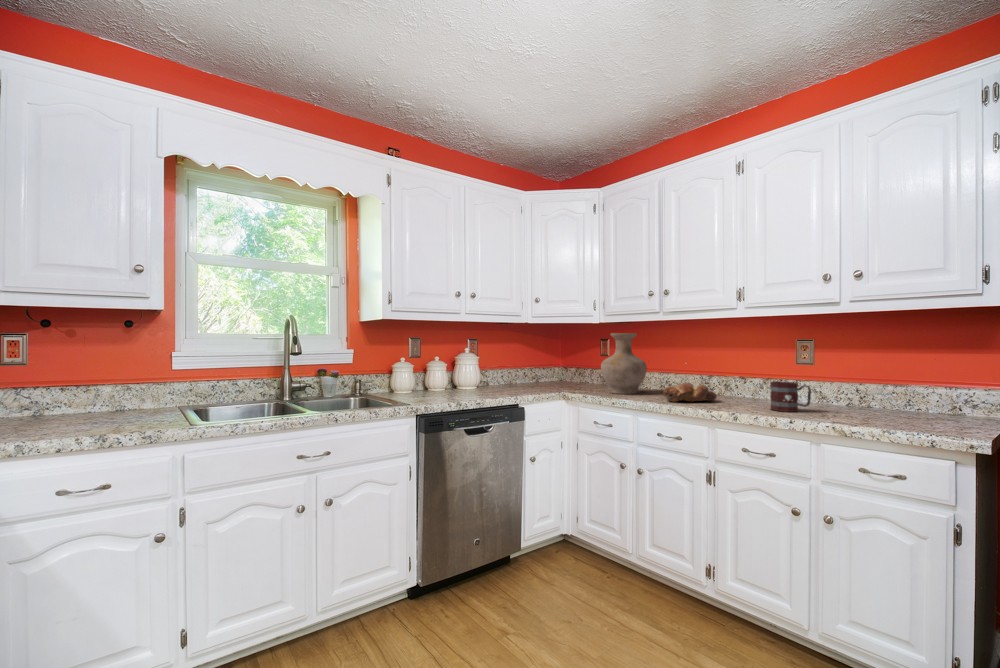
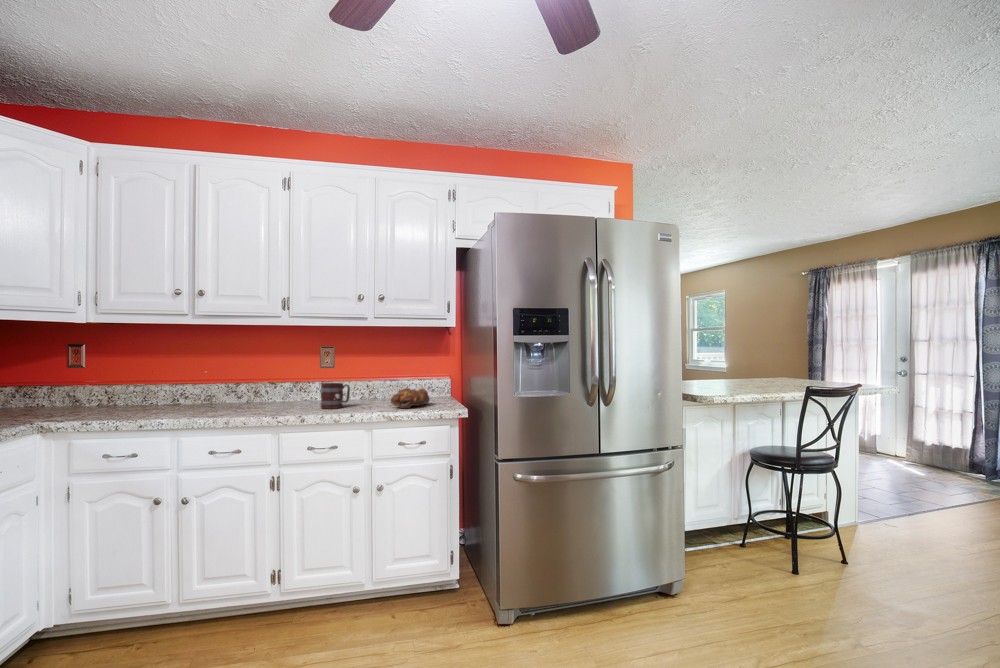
vase: present [601,333,647,394] -> none [101,337,171,415]
bread loaf: present [663,383,717,402] -> present [391,388,430,408]

